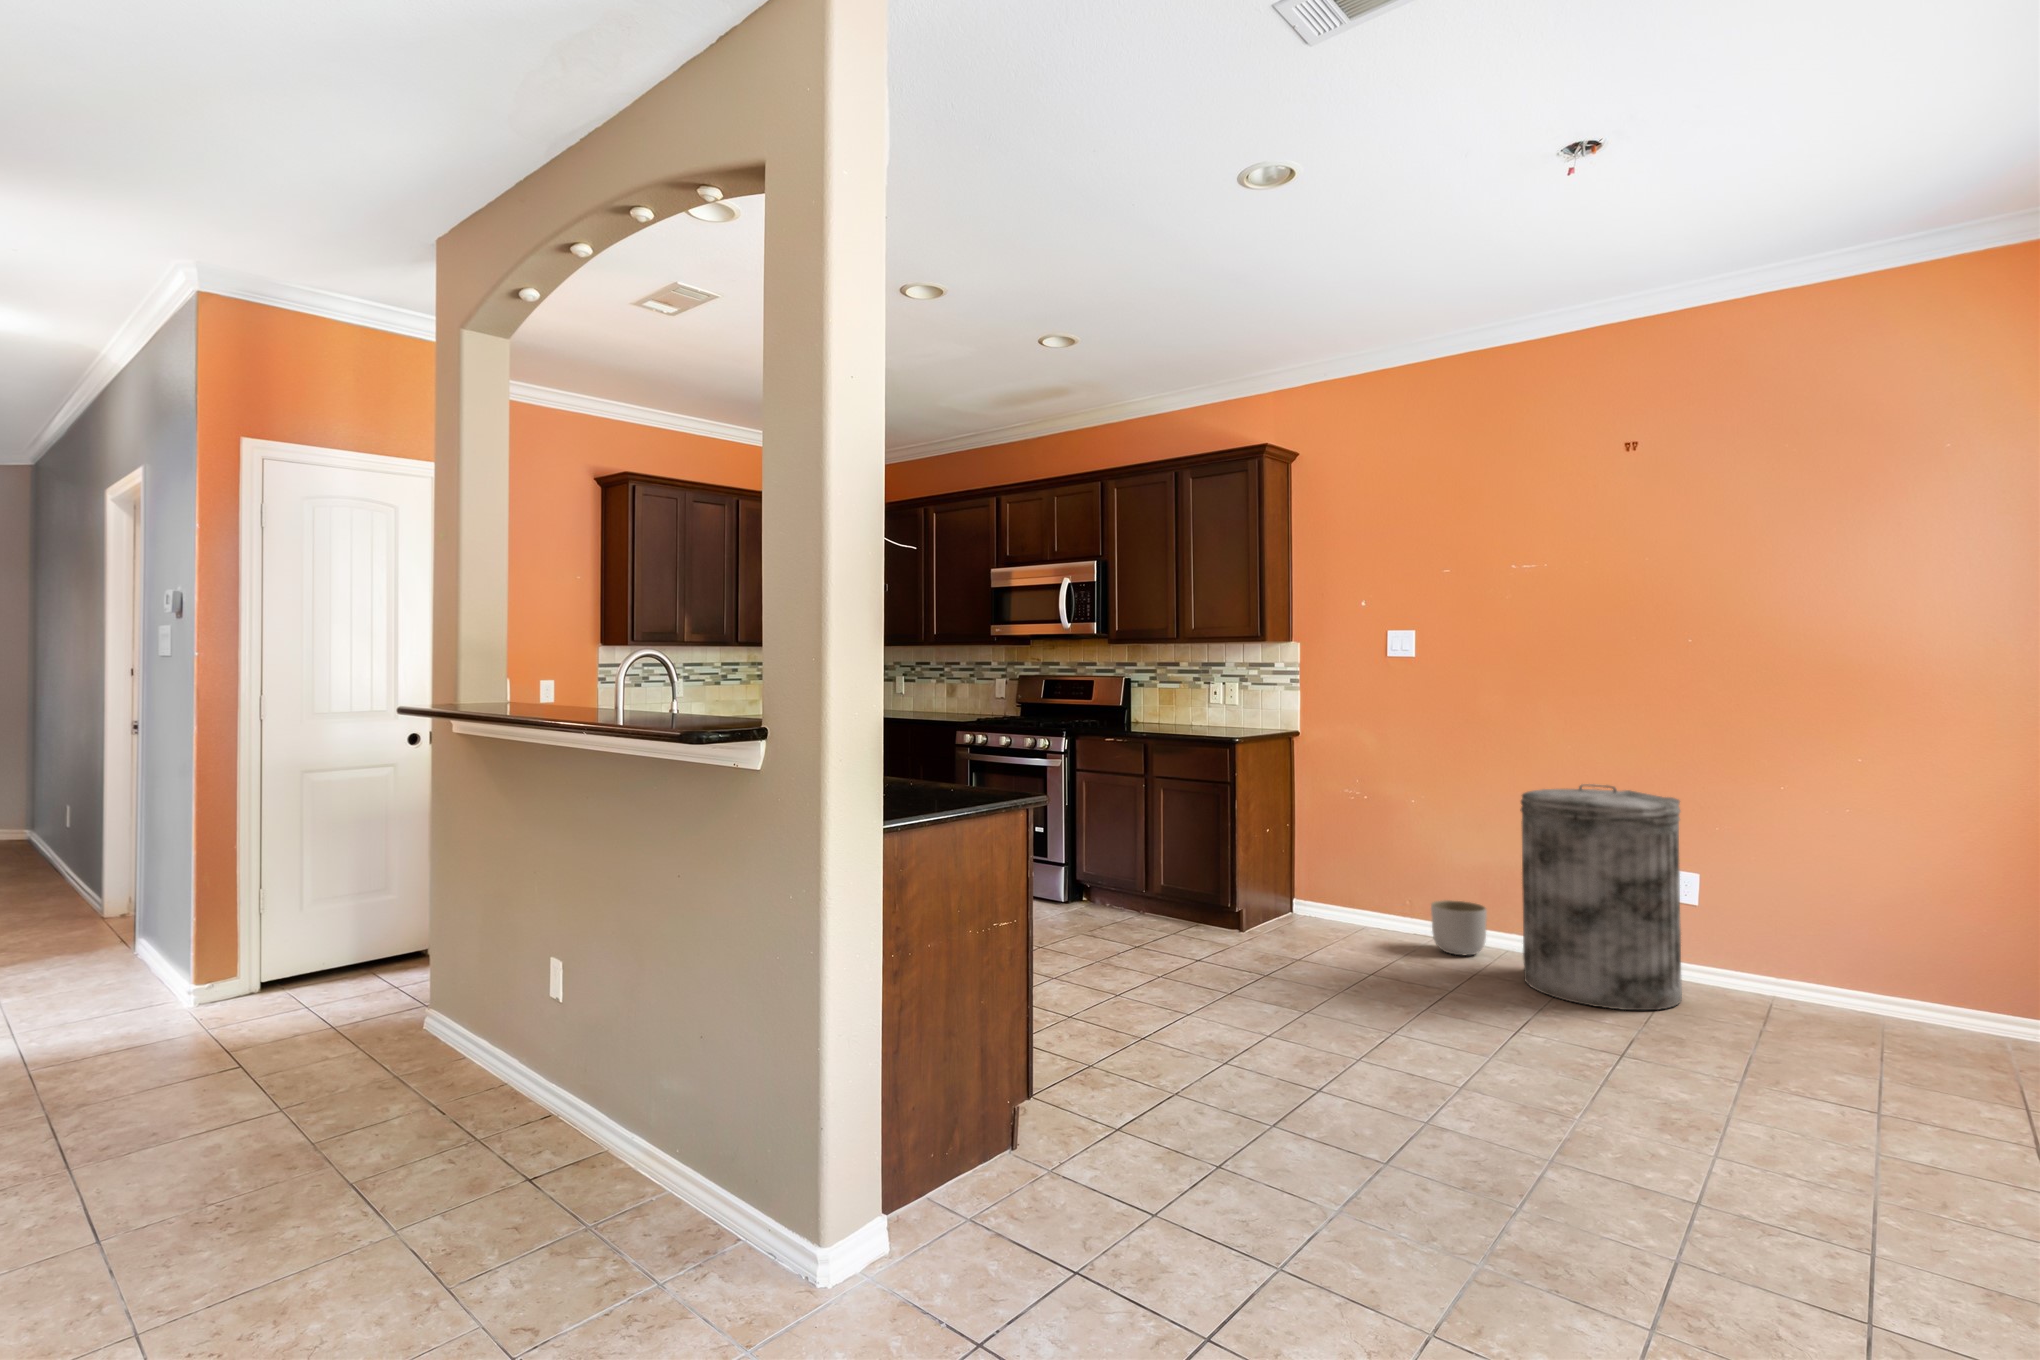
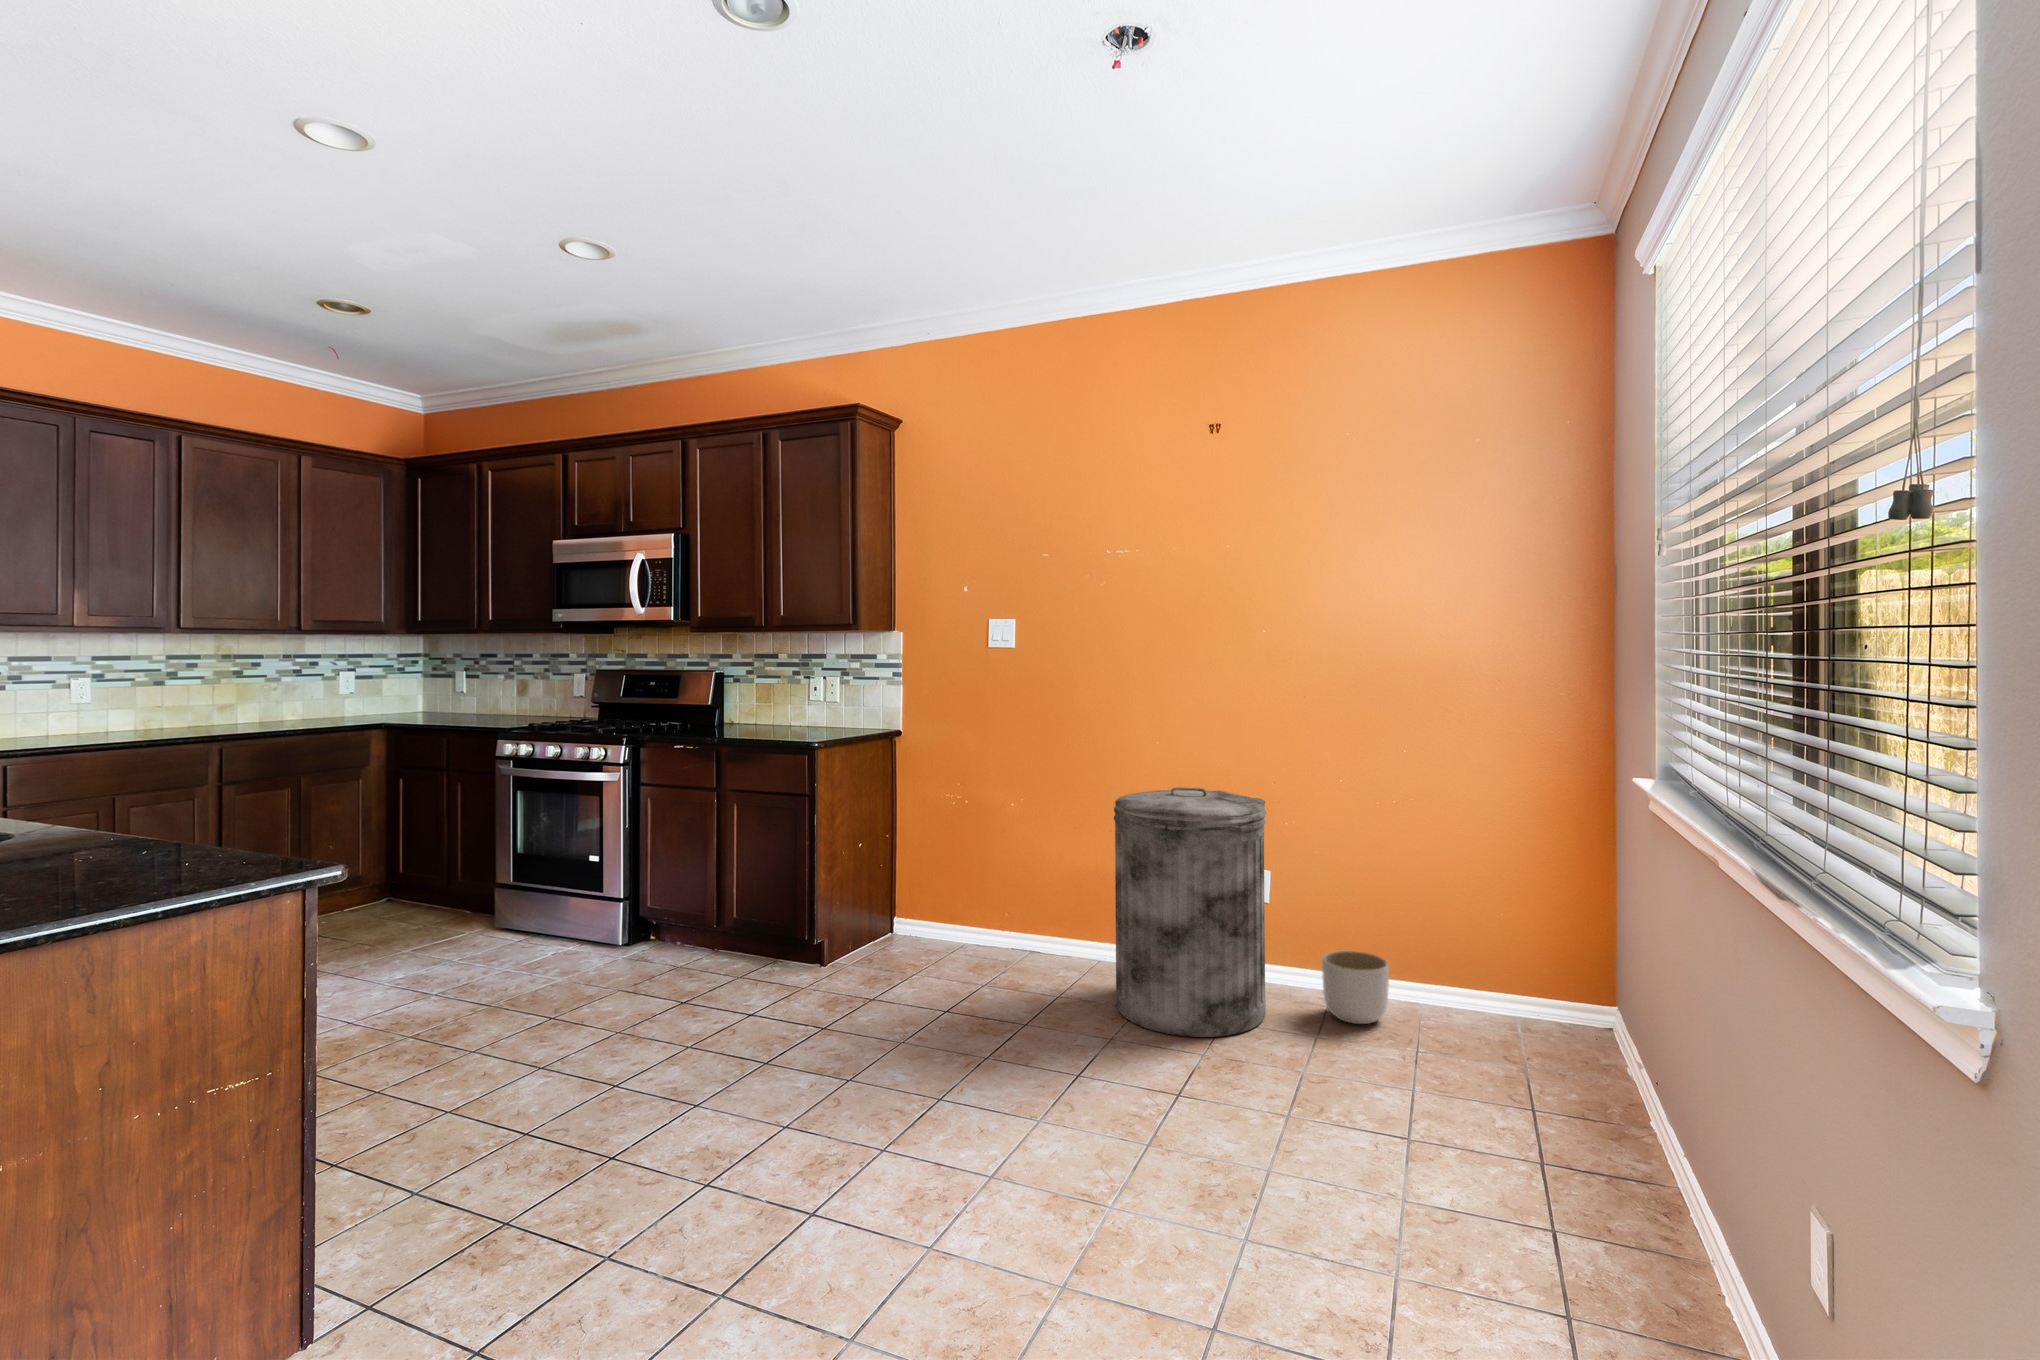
planter: present [1431,900,1487,956] -> present [1322,950,1389,1024]

